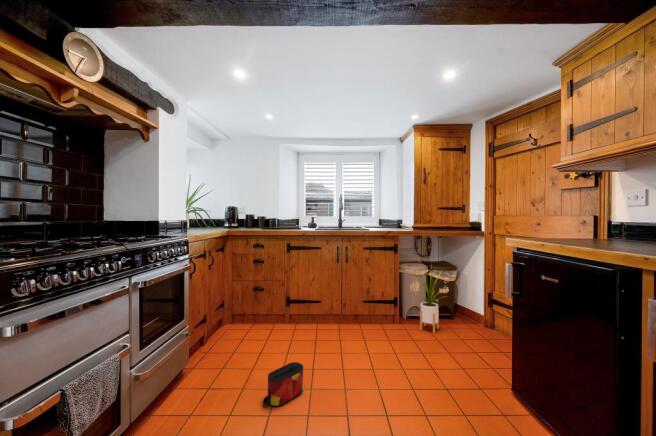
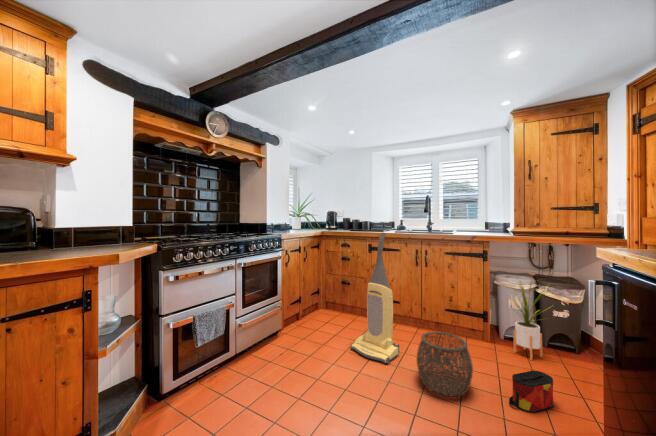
vacuum cleaner: none [290,231,341,369] -> present [350,233,399,364]
woven basket: none [369,325,419,384] -> present [417,331,473,396]
bag: present [263,362,303,407] -> present [509,371,554,412]

